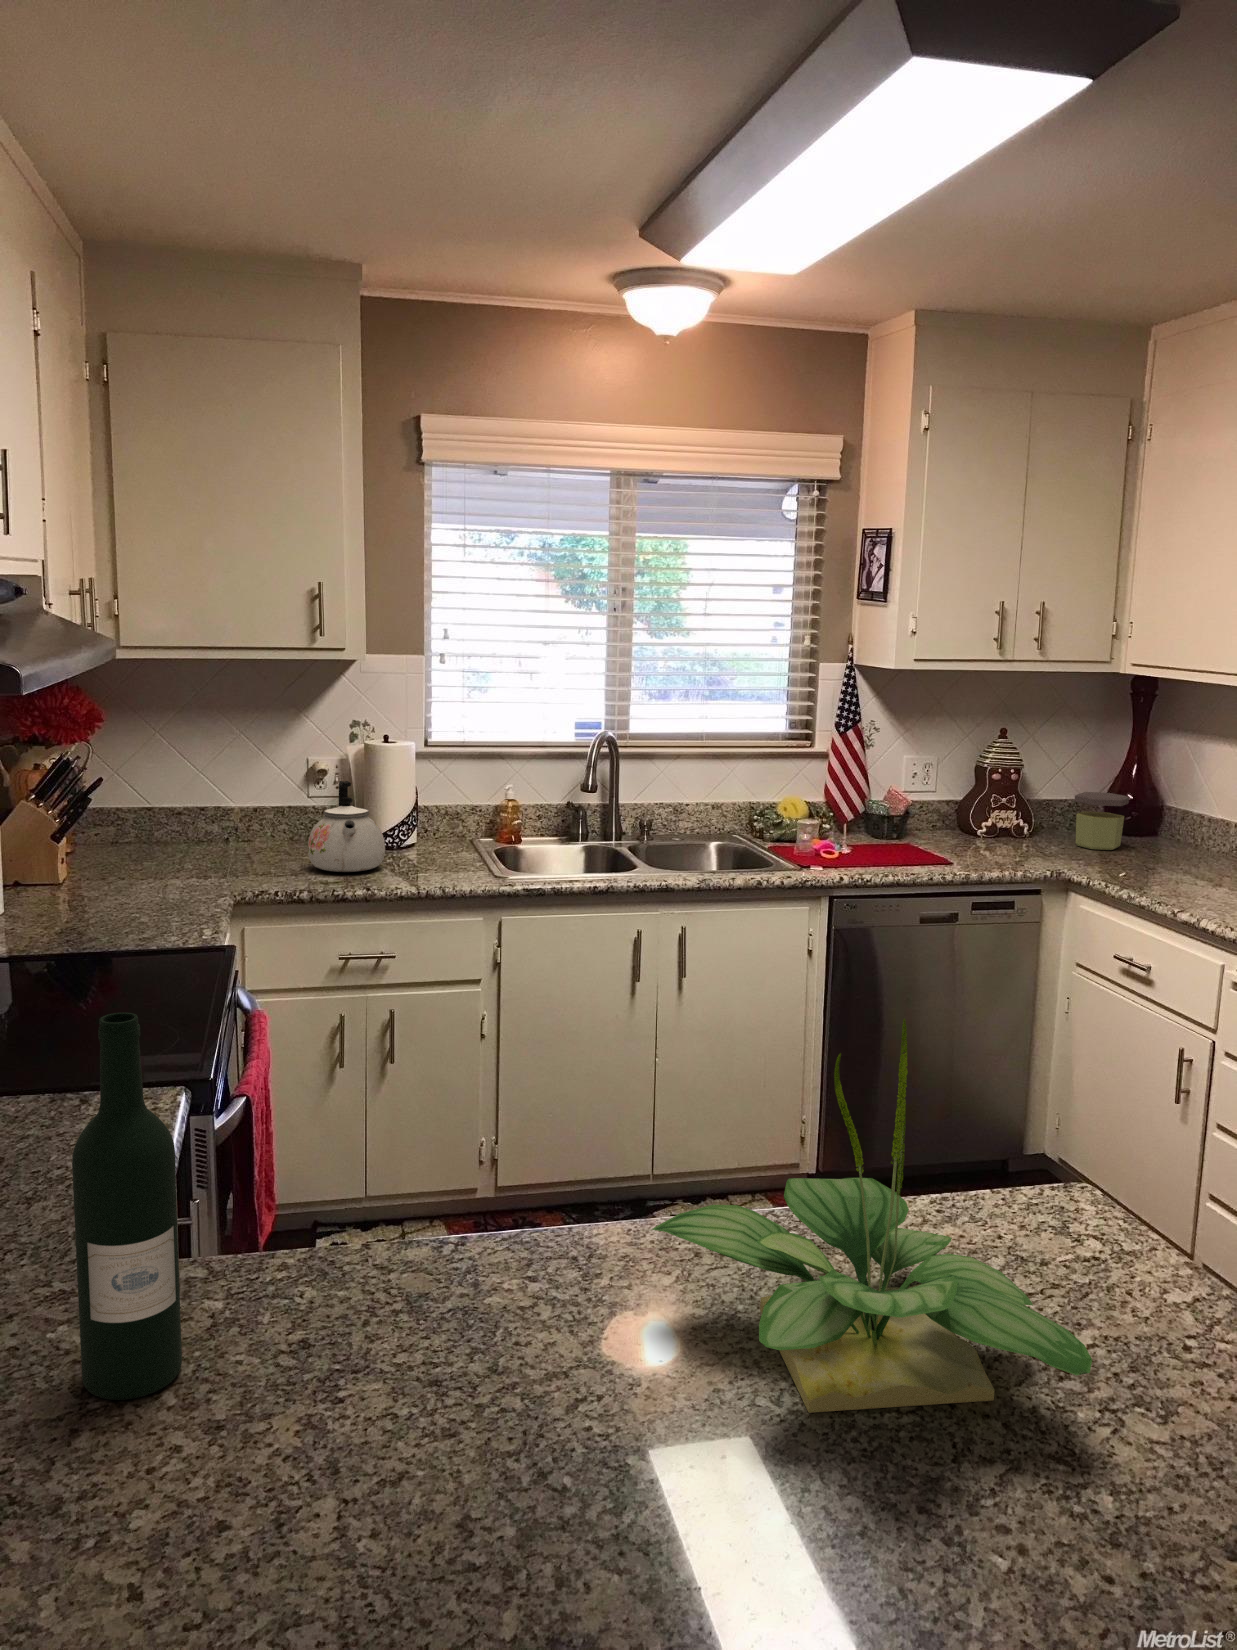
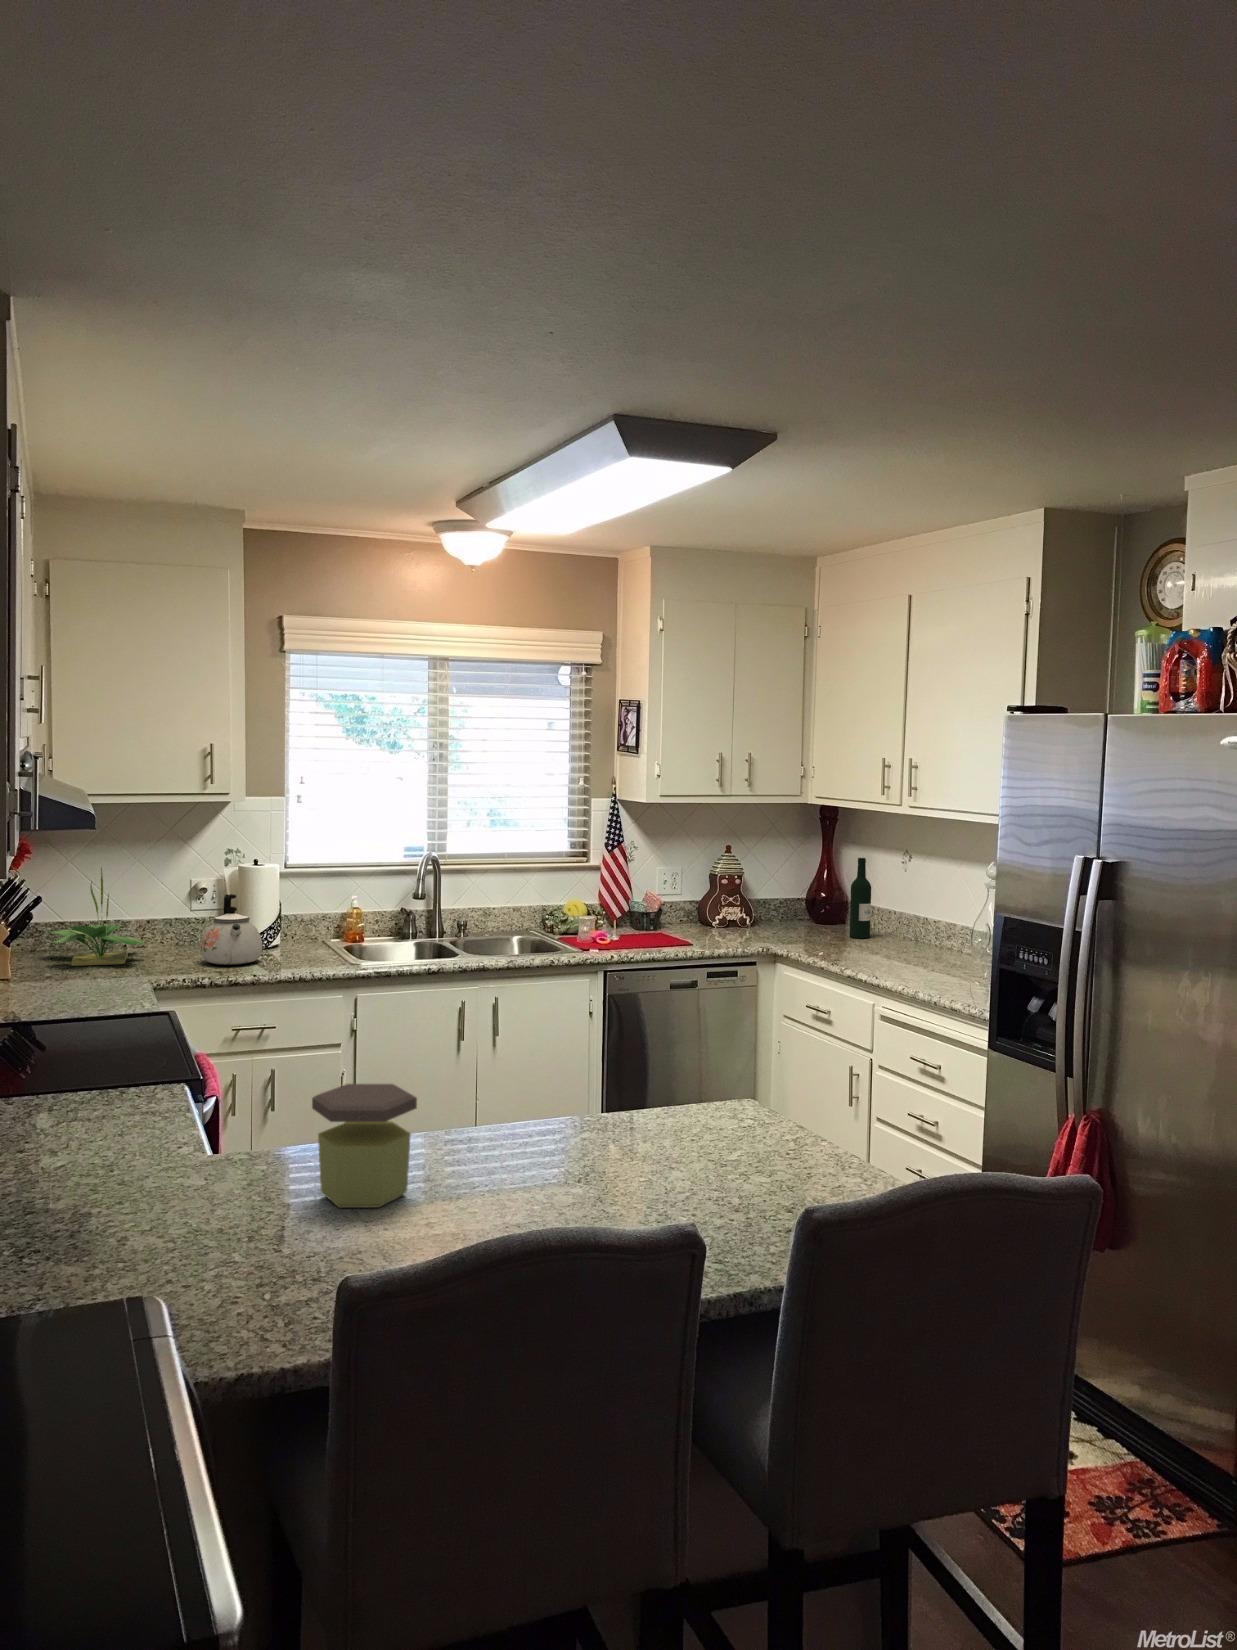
jar: present [1074,792,1129,850] -> present [312,1084,417,1208]
wine bottle: present [72,1012,182,1400] -> present [849,858,871,938]
potted plant: present [652,1019,1092,1413] -> present [46,868,145,966]

